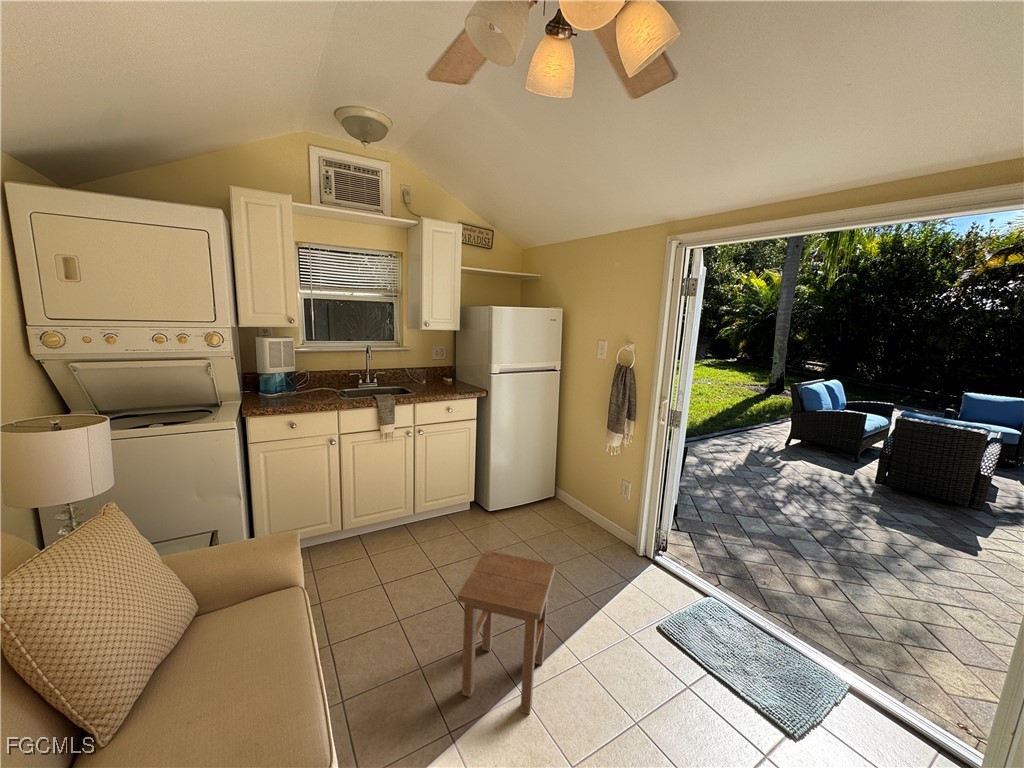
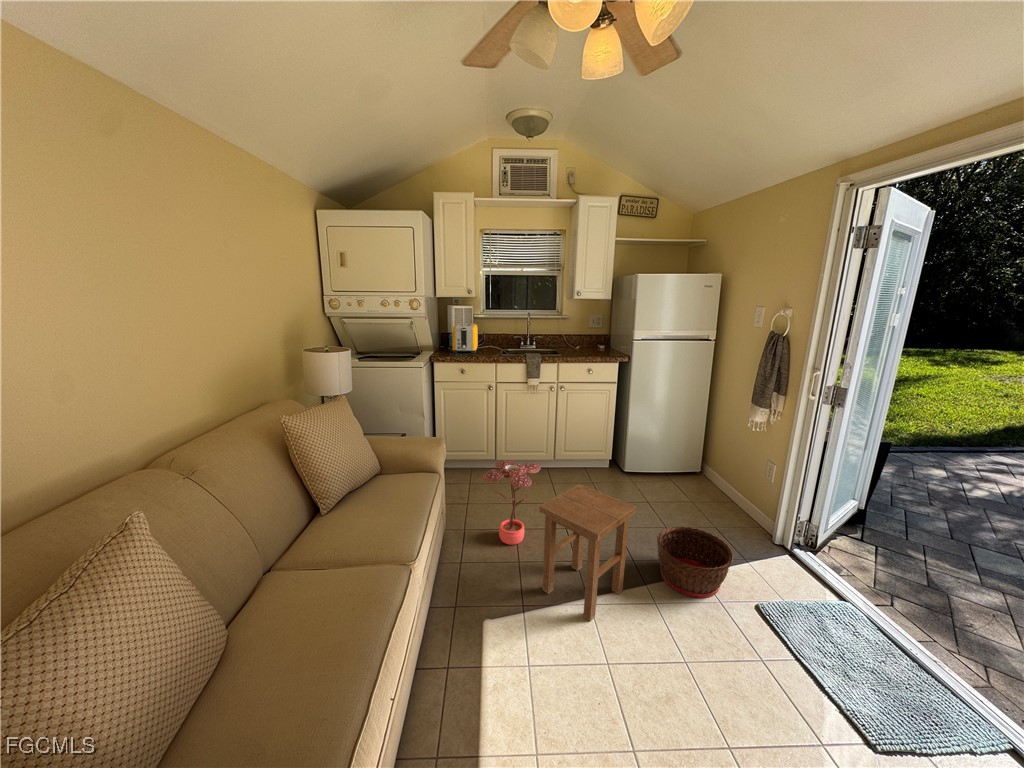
toaster: none [270,360,306,401] -> present [452,323,478,353]
potted plant: none [360,533,428,644] -> present [483,460,541,545]
basket: none [562,565,635,640] -> present [657,527,733,598]

